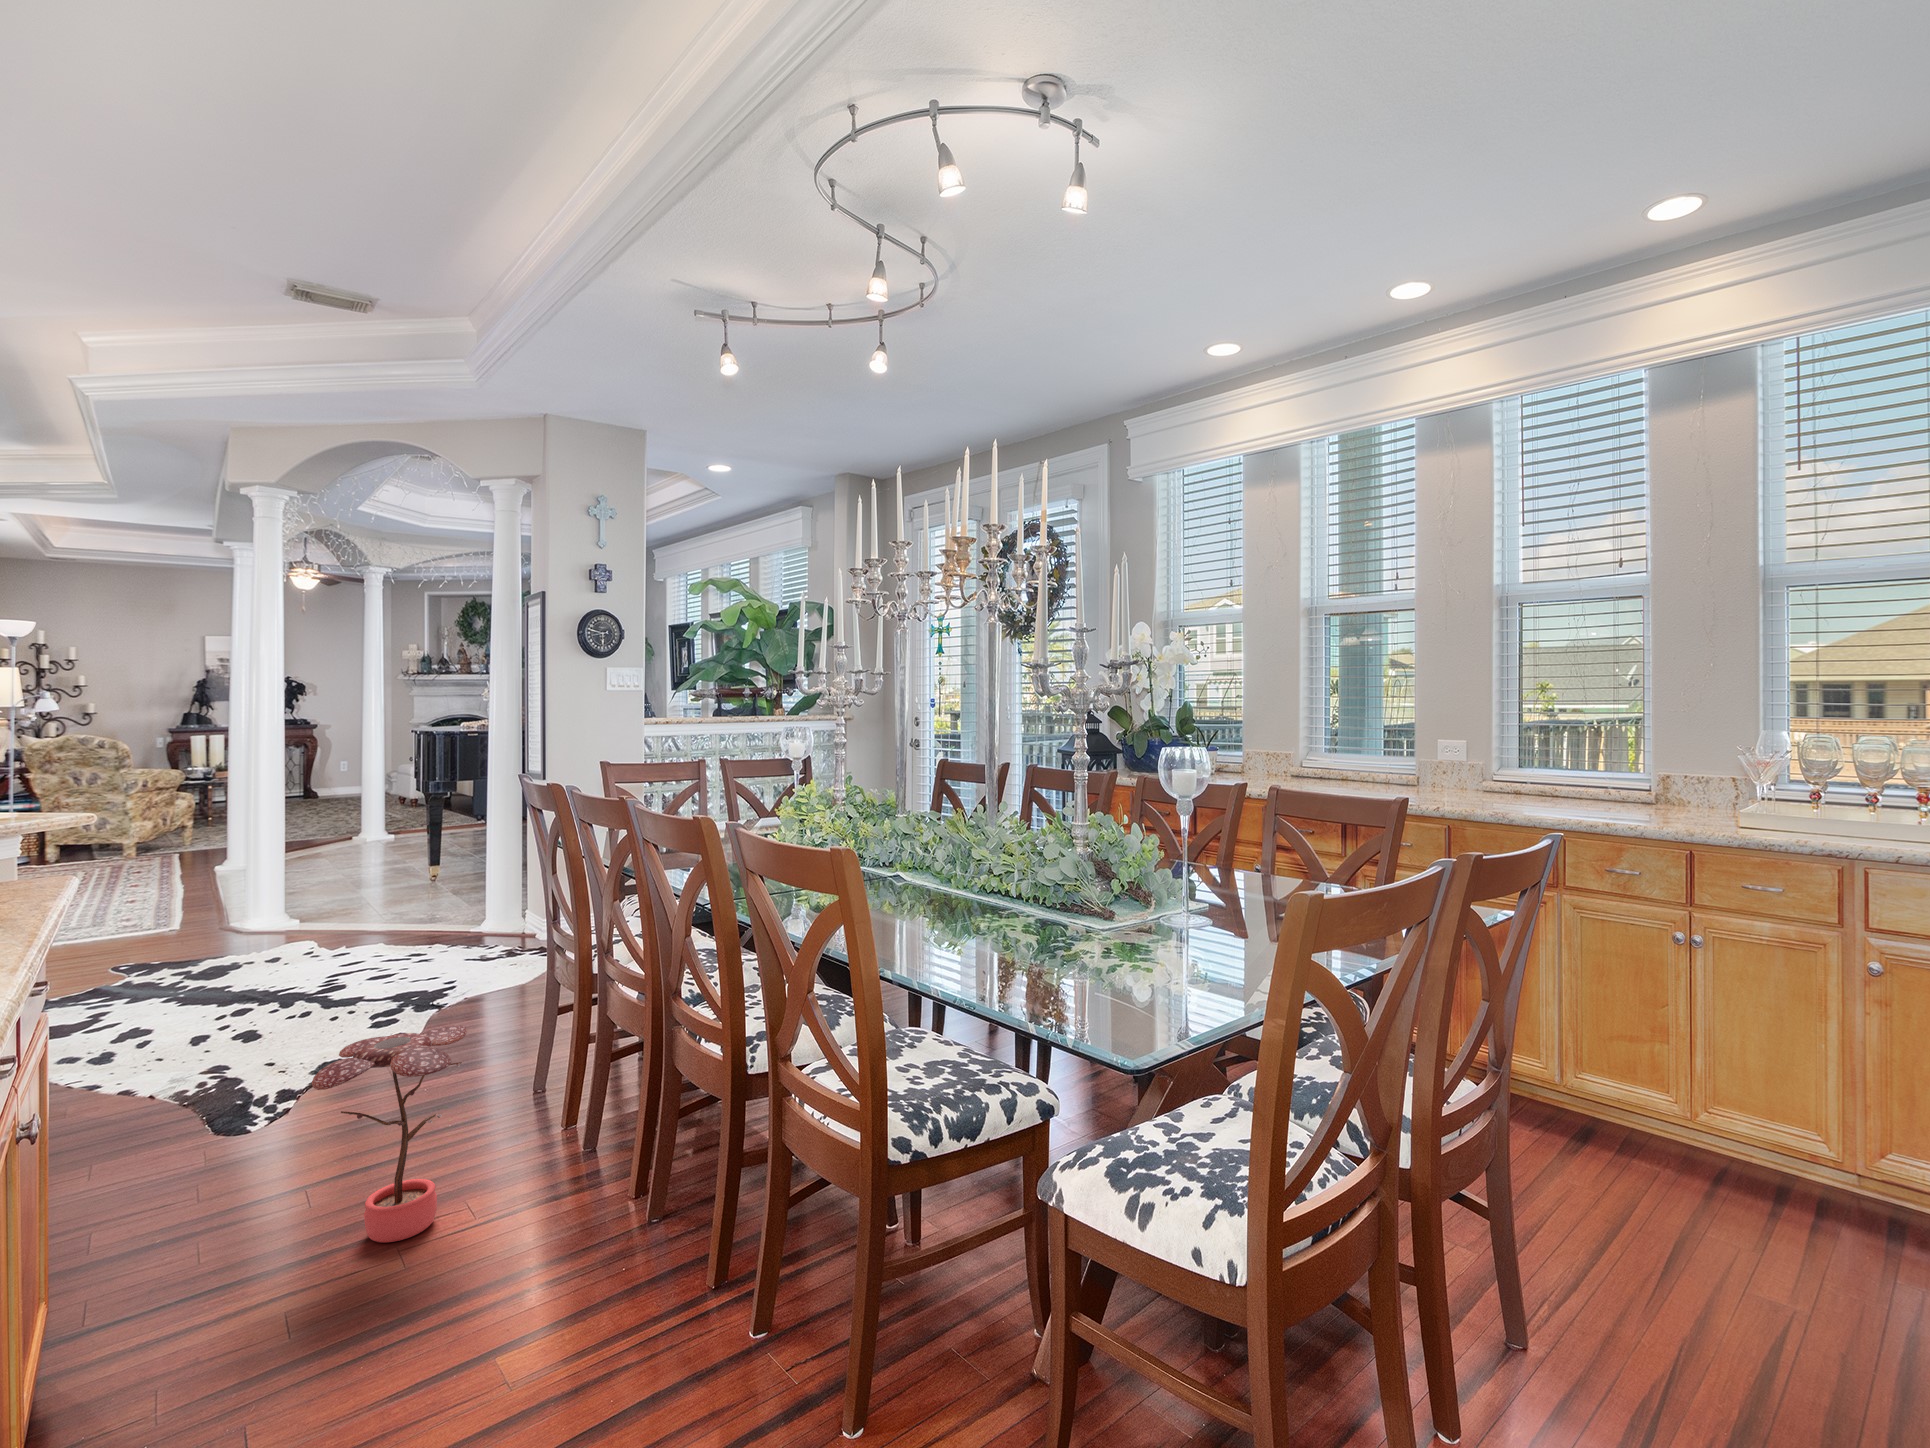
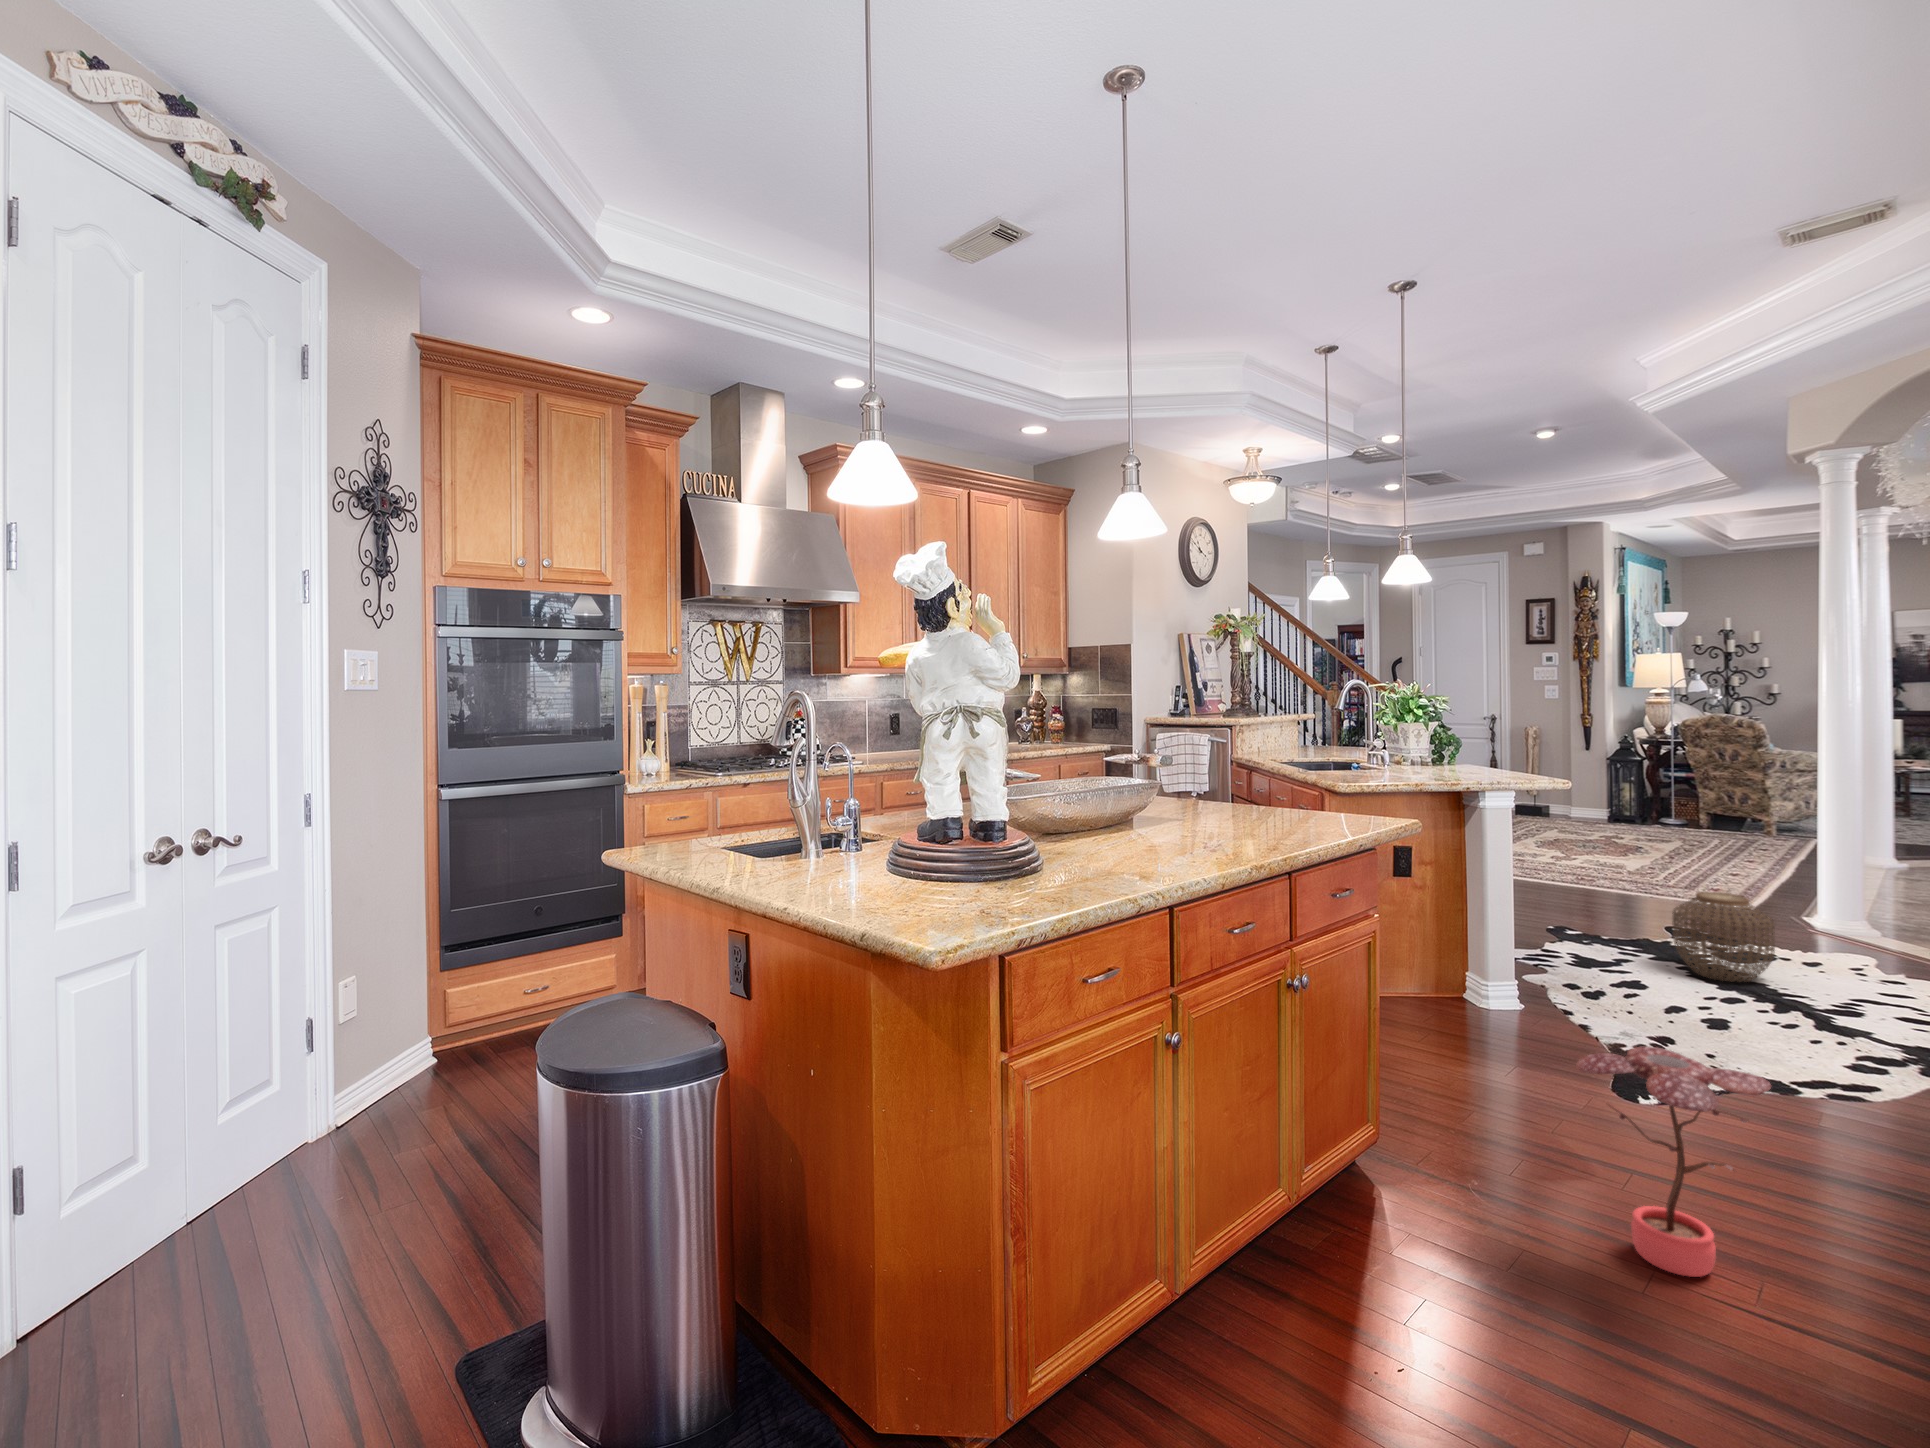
woven basket: none [160,909,262,1002] -> present [1672,892,1775,982]

